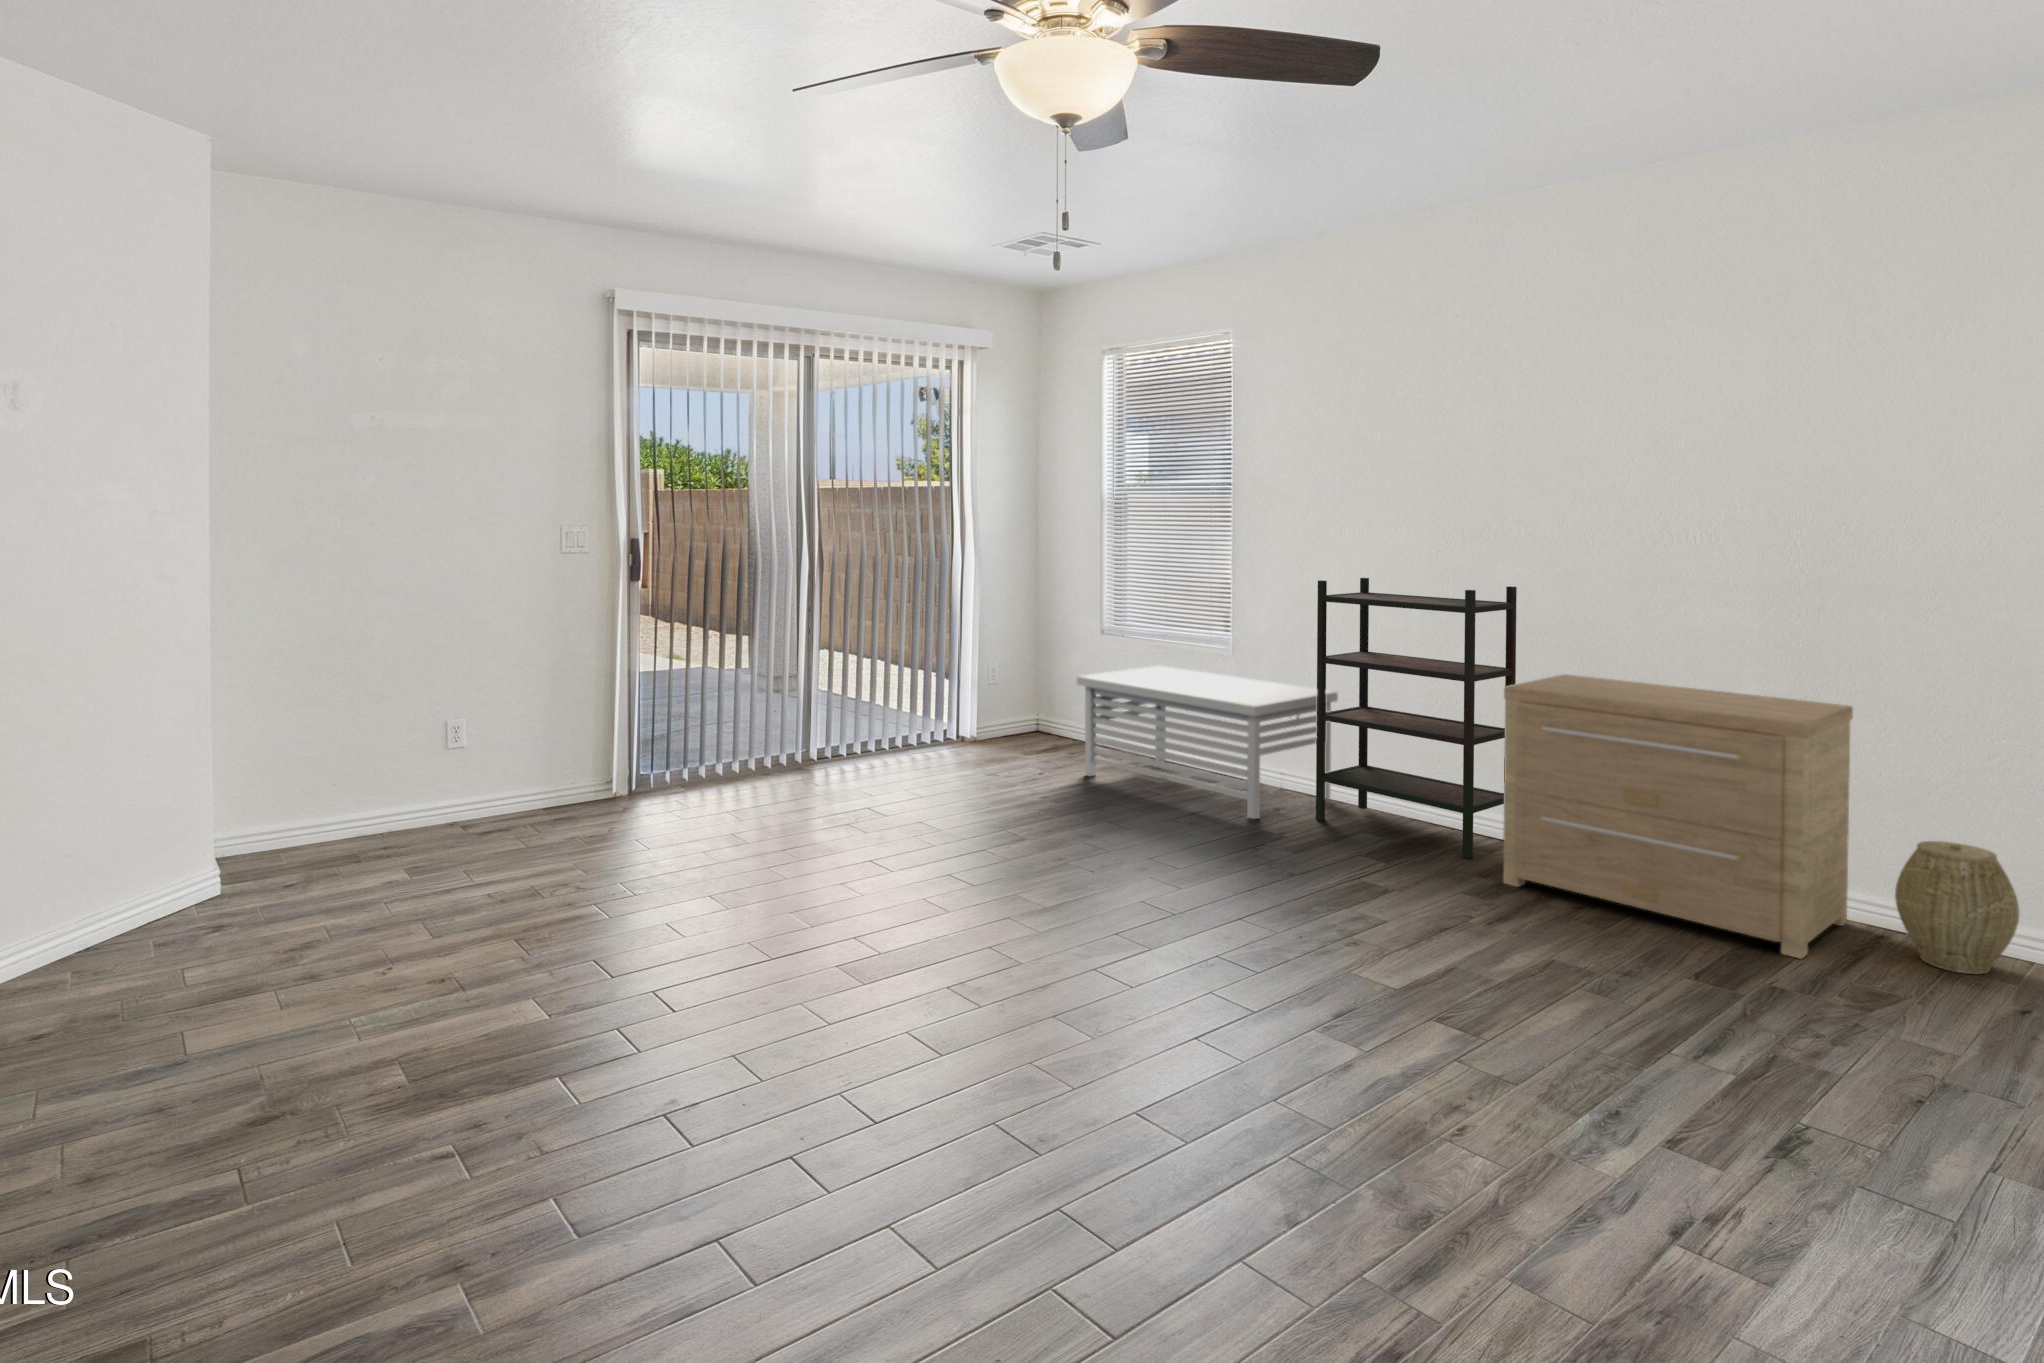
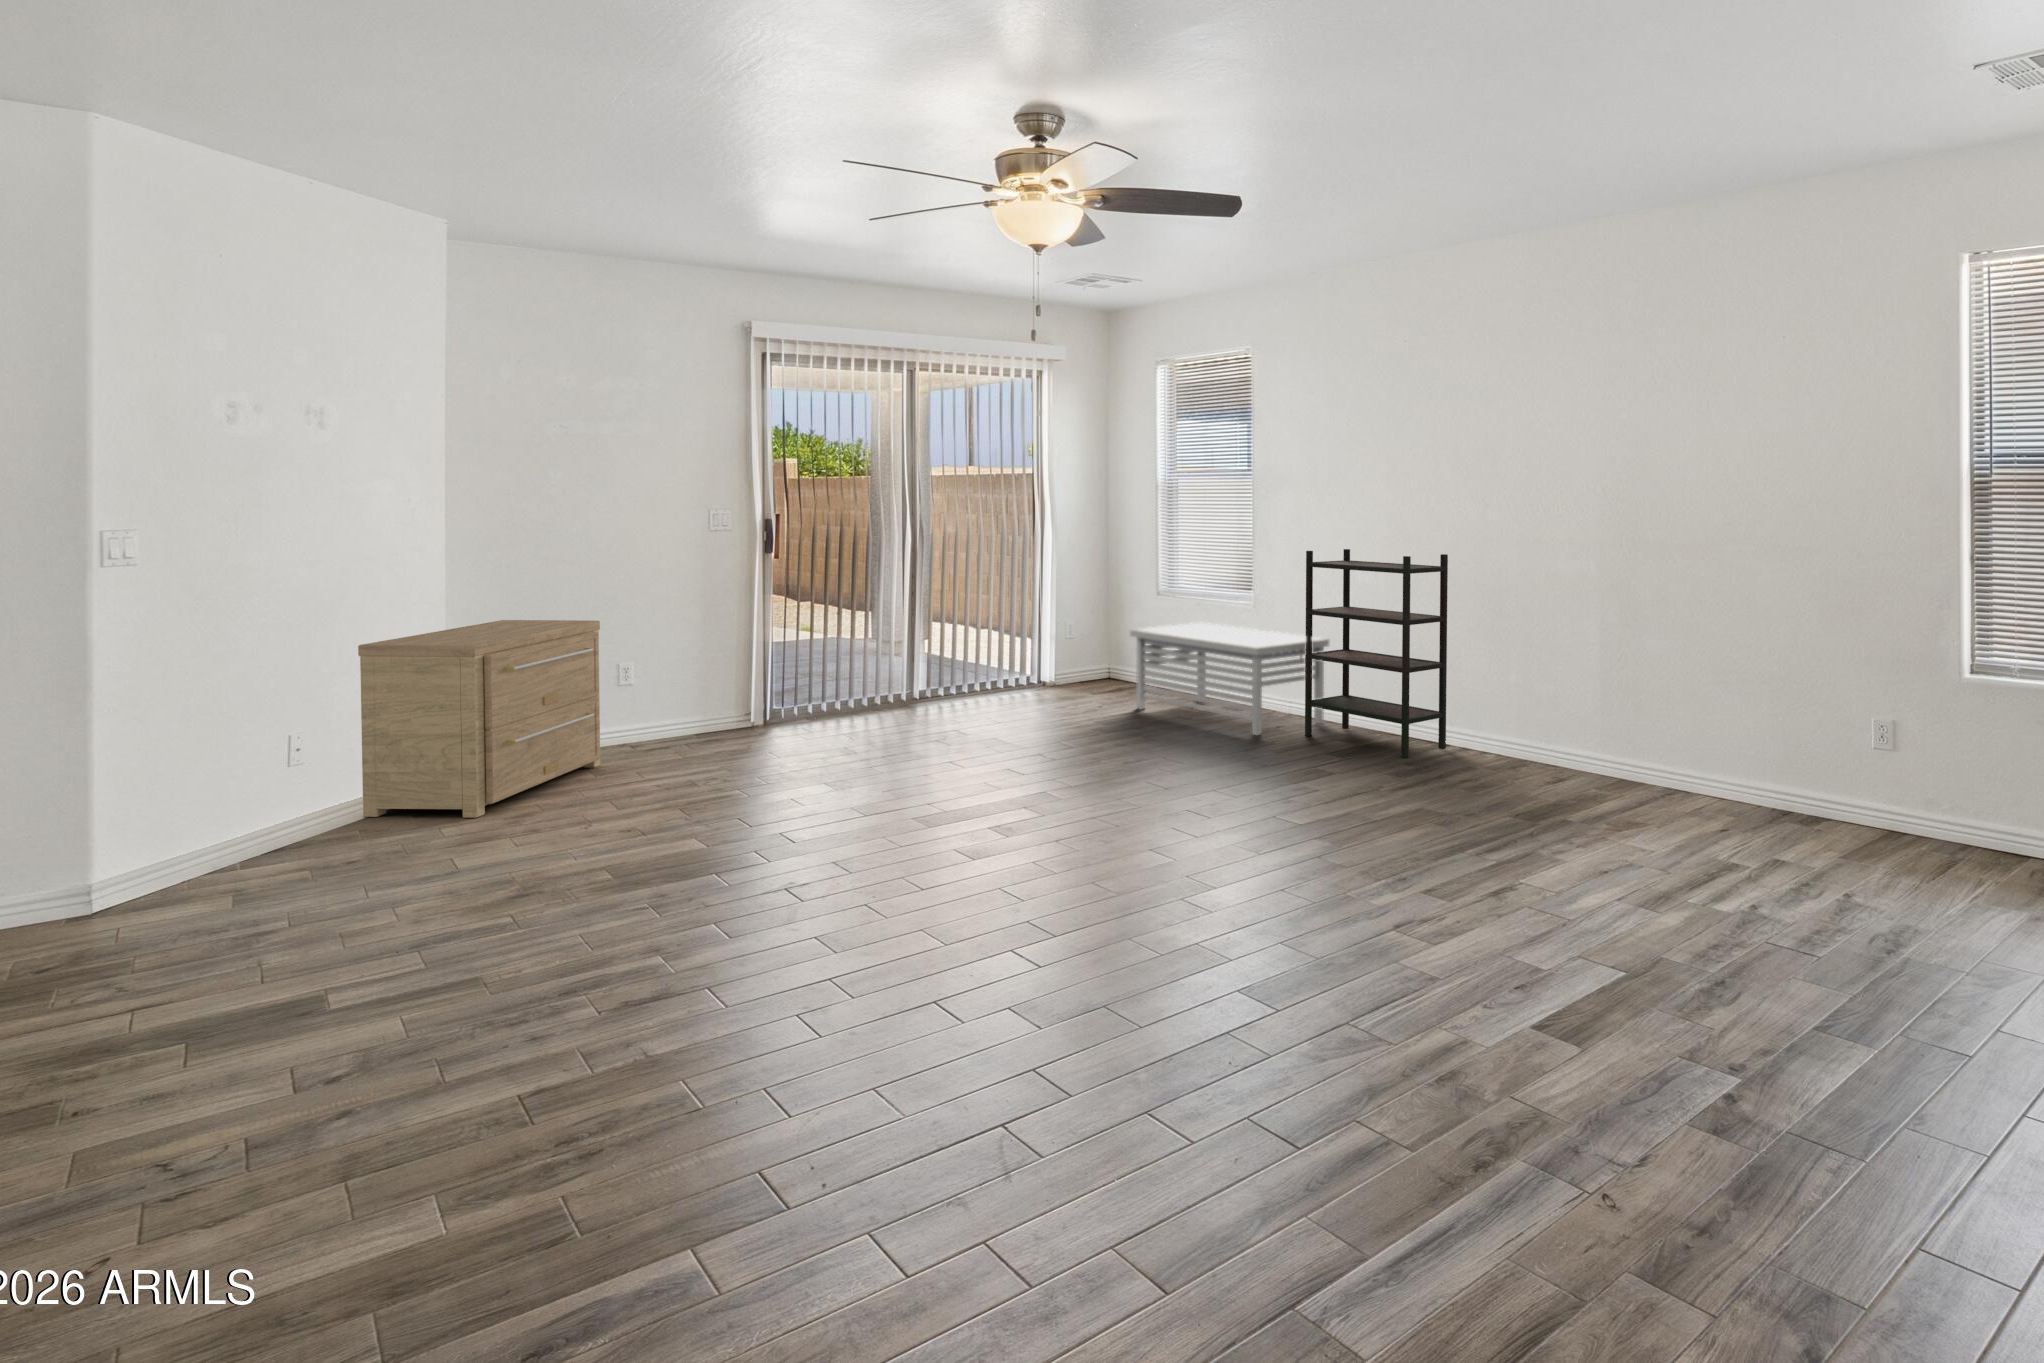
side table: present [1503,674,1853,959] -> present [358,620,600,818]
woven basket: present [1895,841,2019,974] -> none [1664,727,1737,816]

